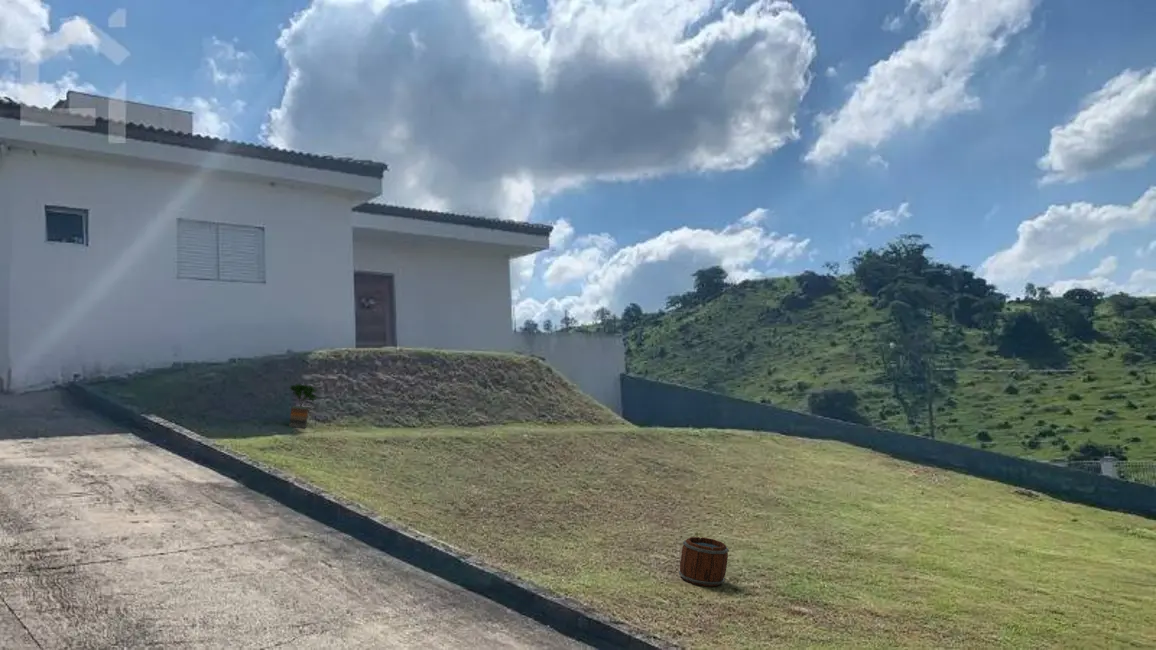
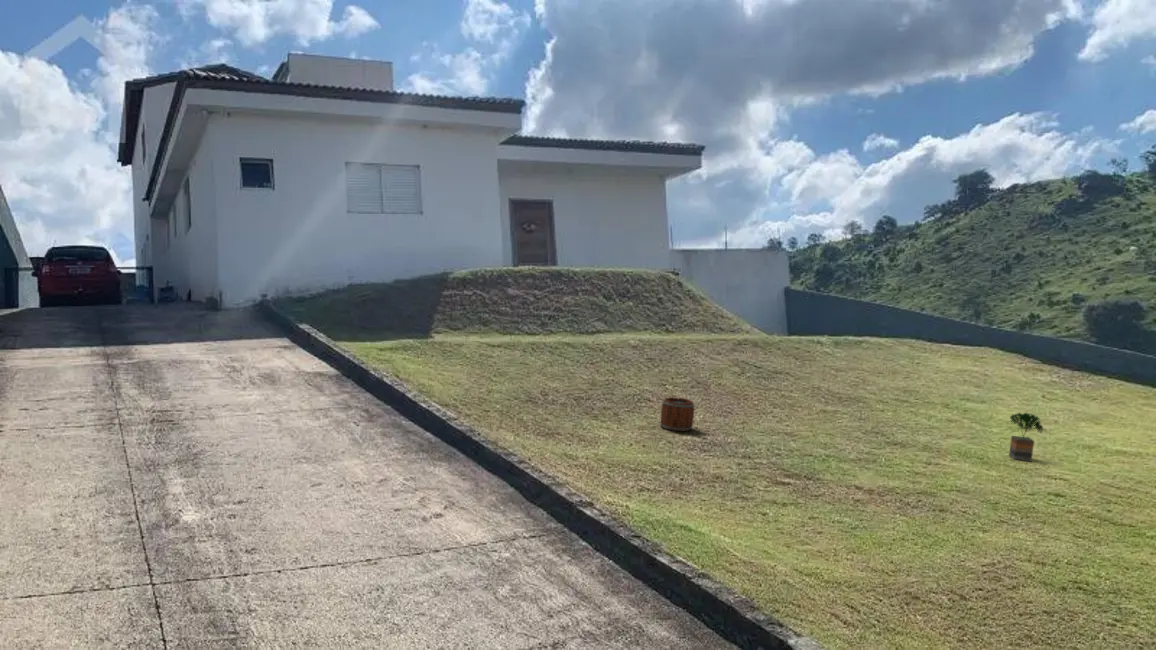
potted tree: present [289,384,317,428] -> present [1009,413,1043,461]

